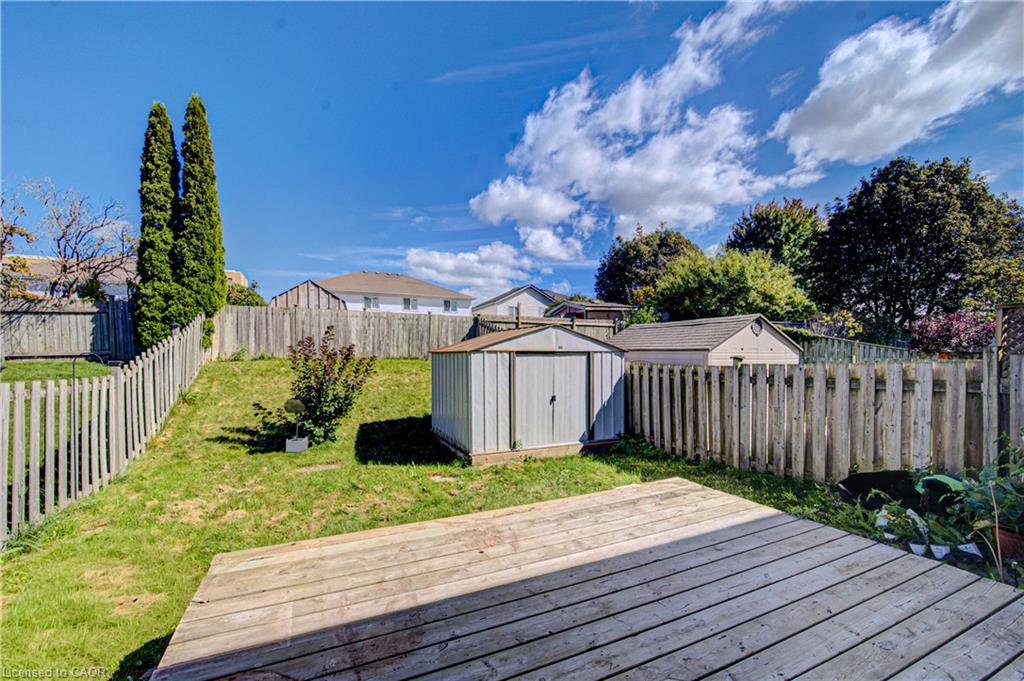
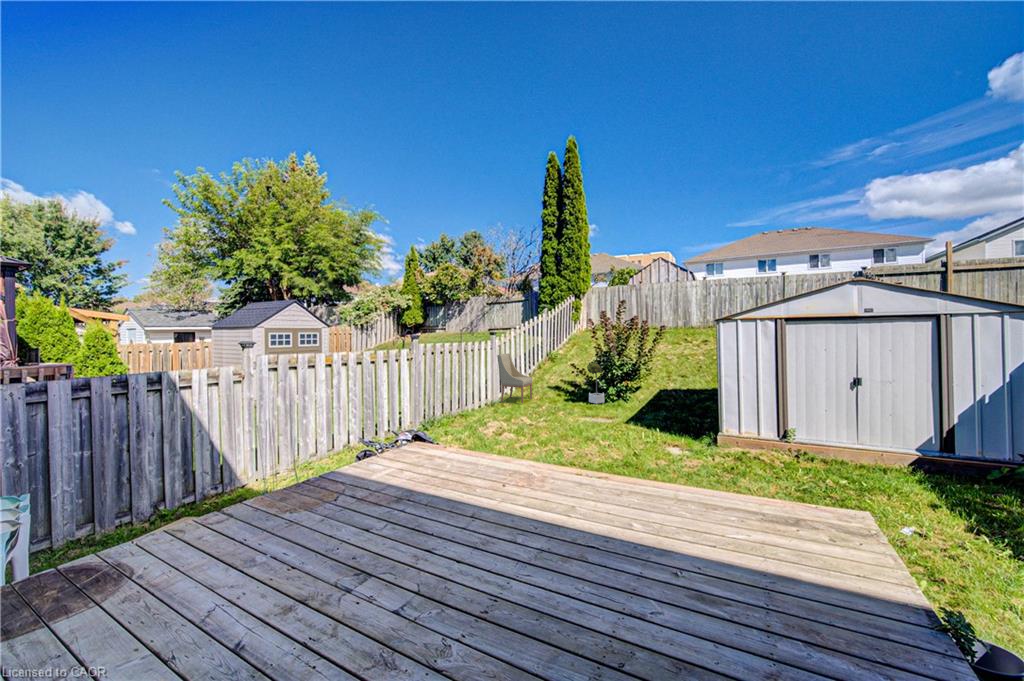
chair: none [125,394,190,477] -> present [497,353,532,403]

